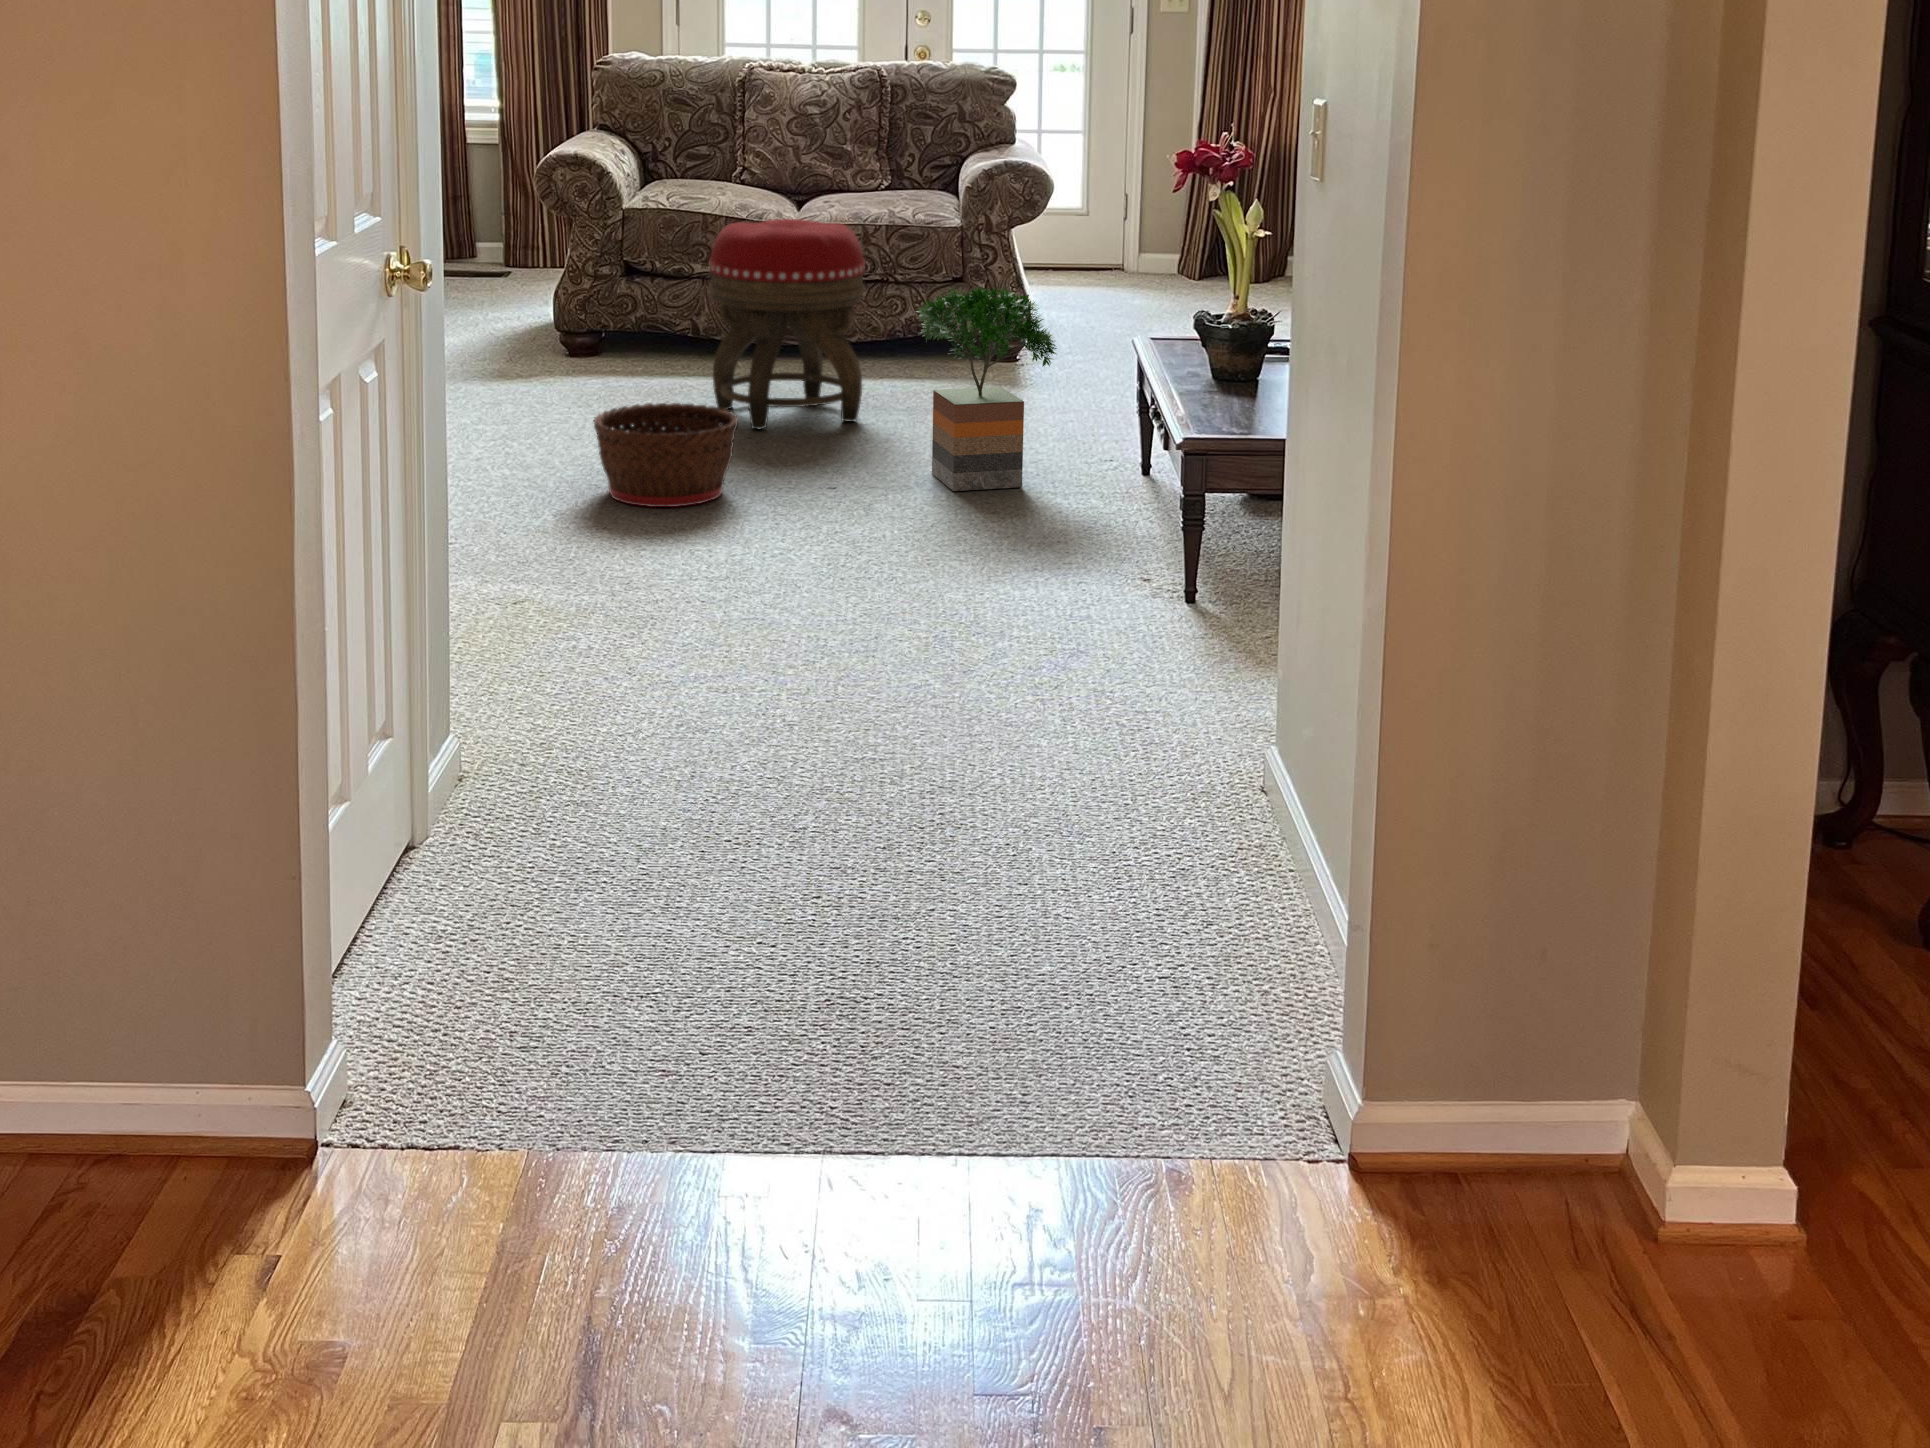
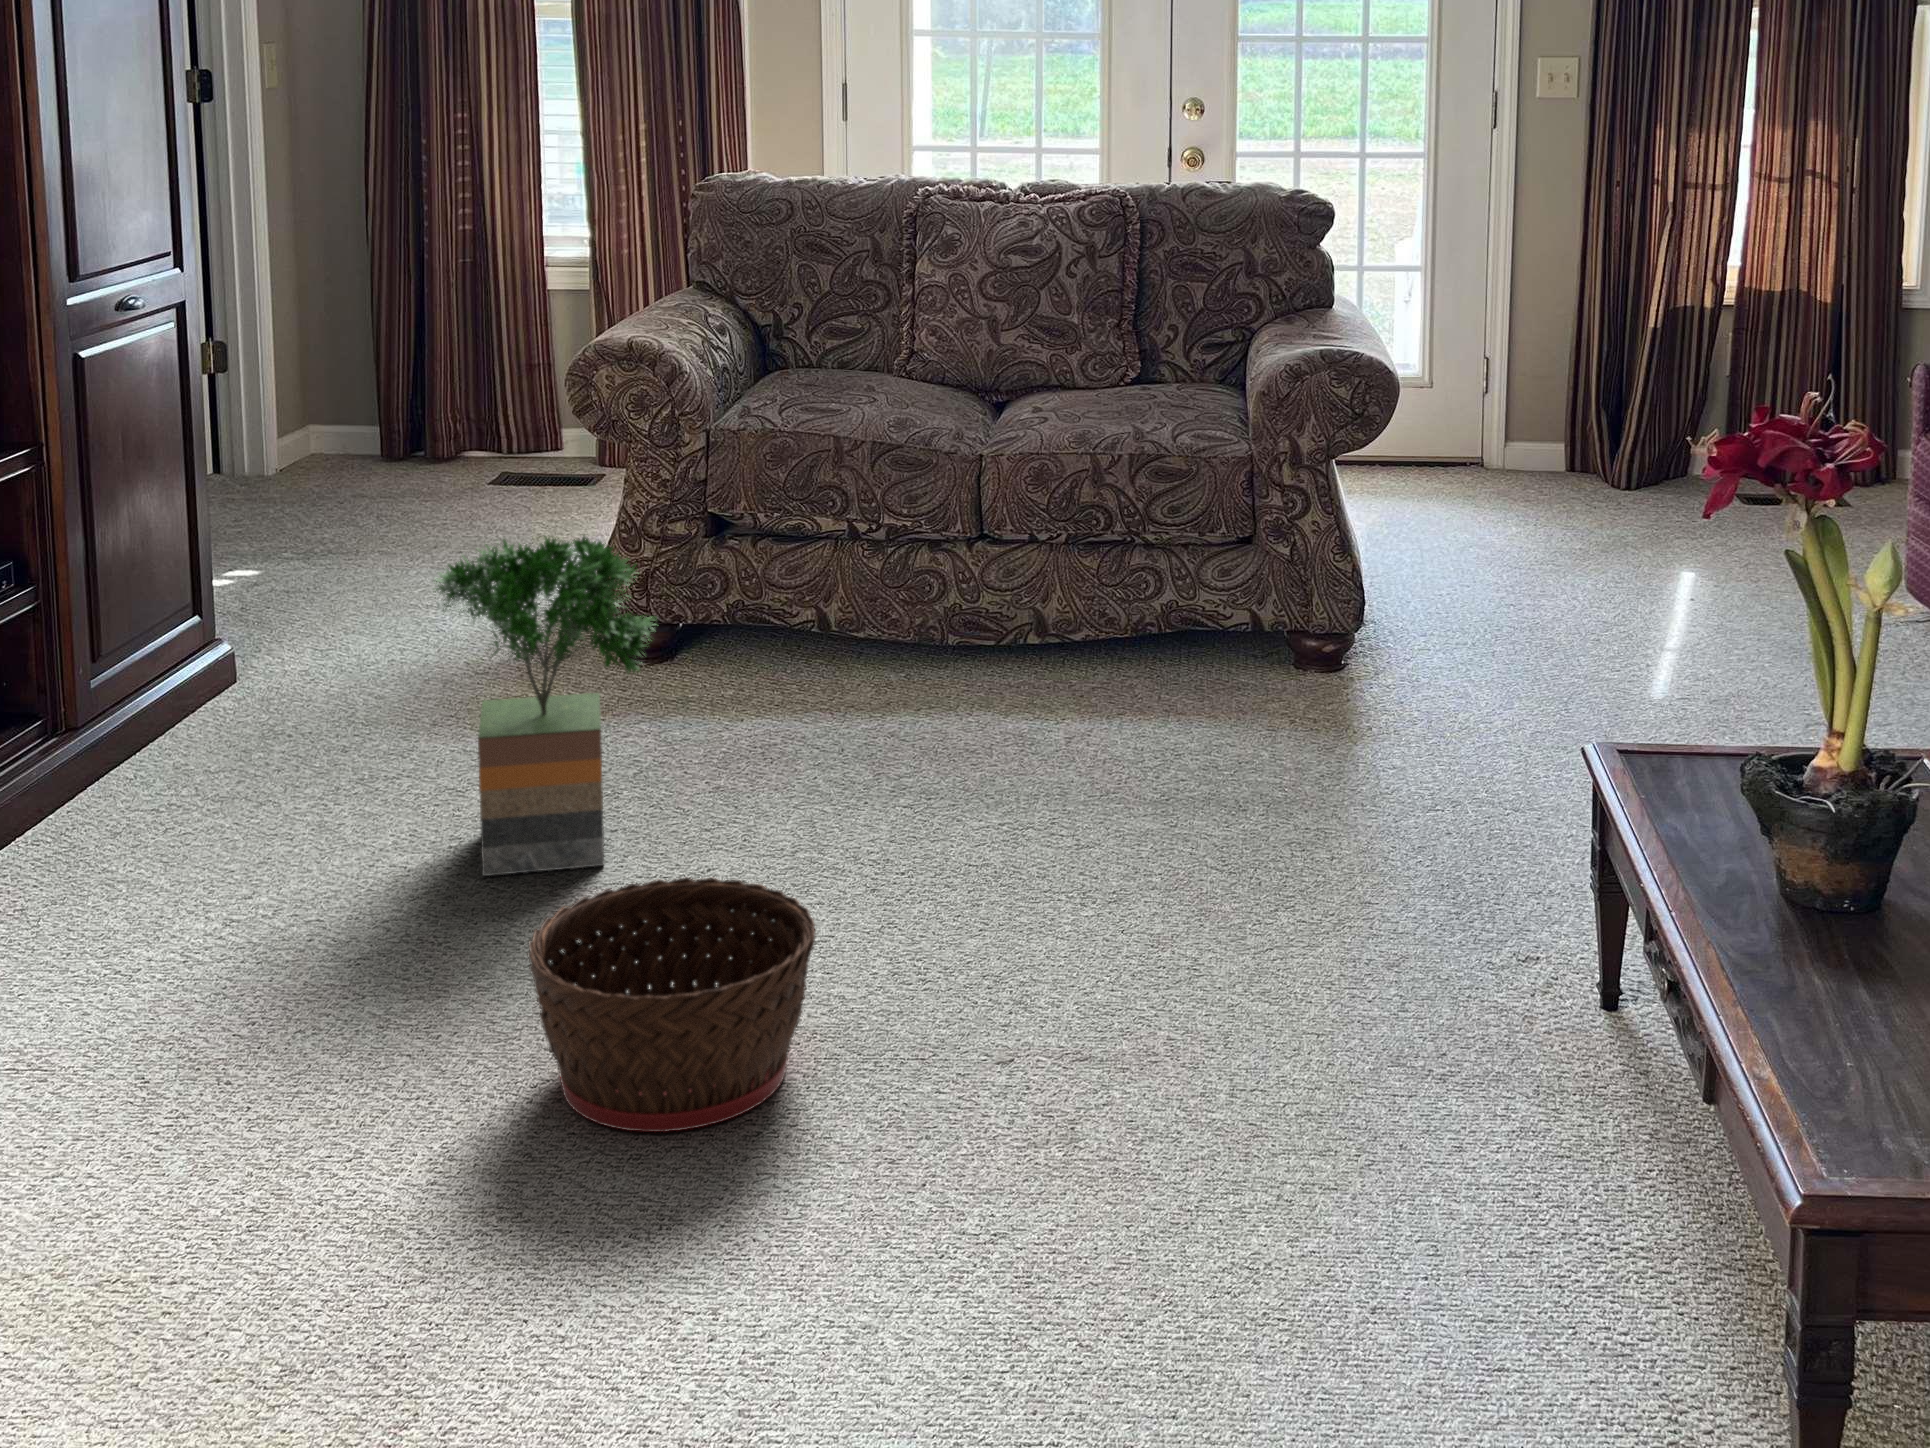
footstool: present [709,219,865,429] -> none [811,476,1083,866]
potted tree: present [917,287,1057,491] -> present [436,536,656,876]

